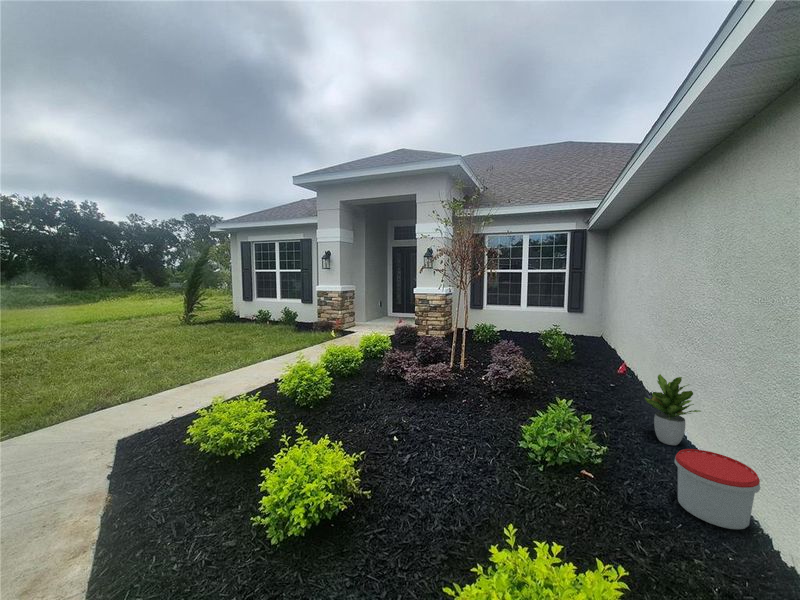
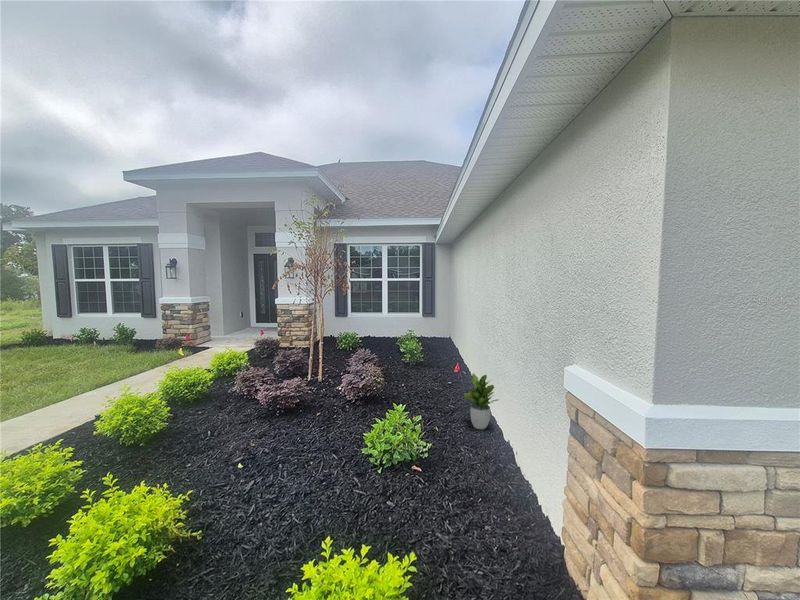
bucket: present [675,449,760,529] -> none [475,433,525,491]

